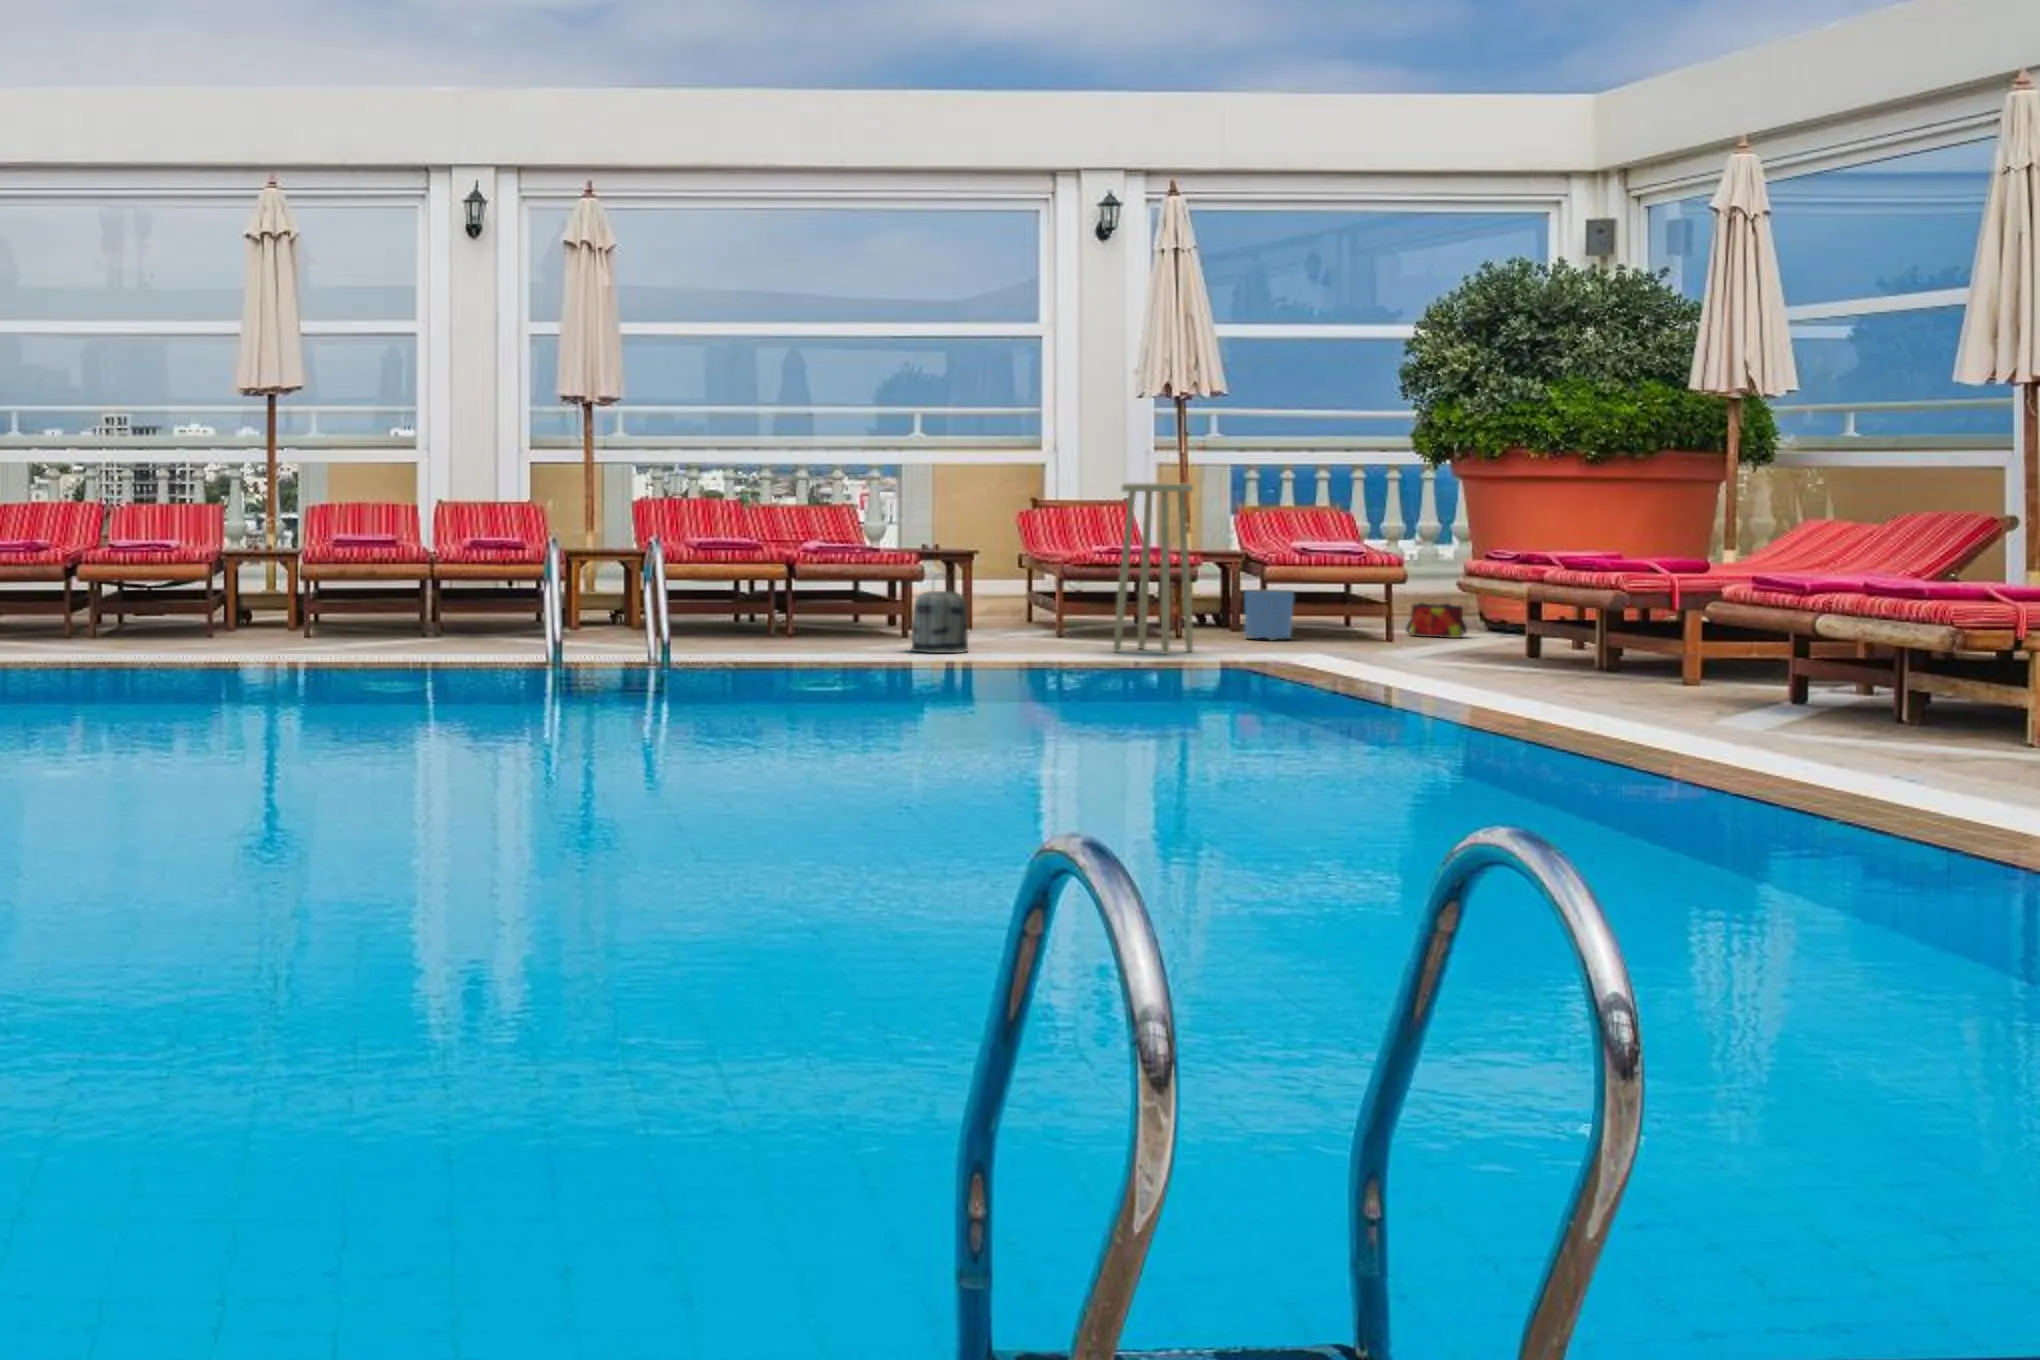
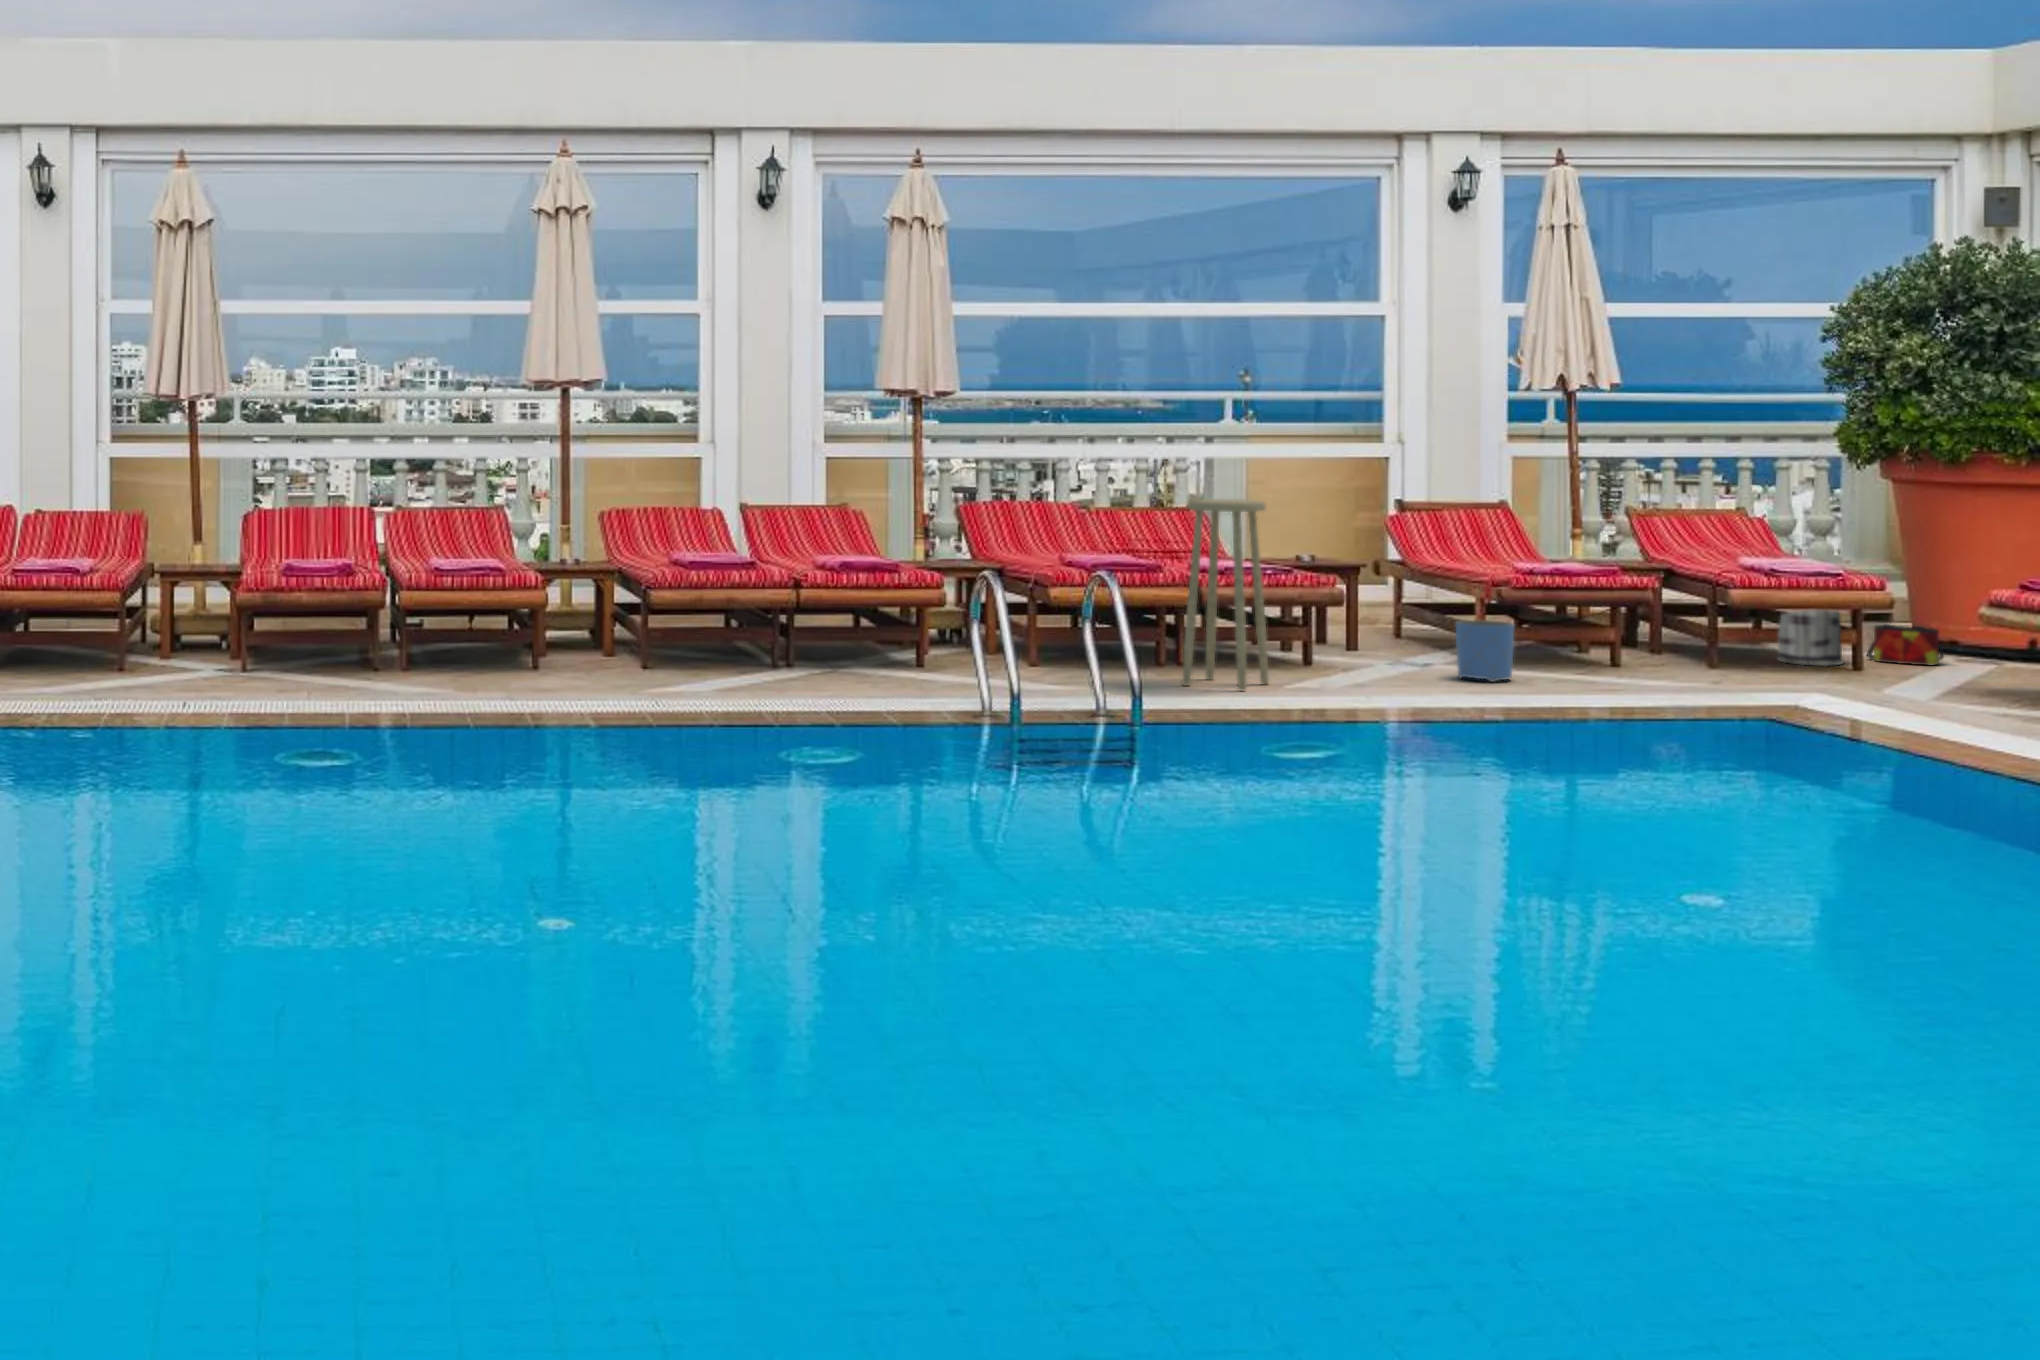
stool: present [1114,483,1193,654] -> present [1183,499,1269,690]
basket: present [912,576,968,653] -> present [1778,610,1843,666]
planter: present [1245,590,1294,640] -> present [1456,620,1514,682]

